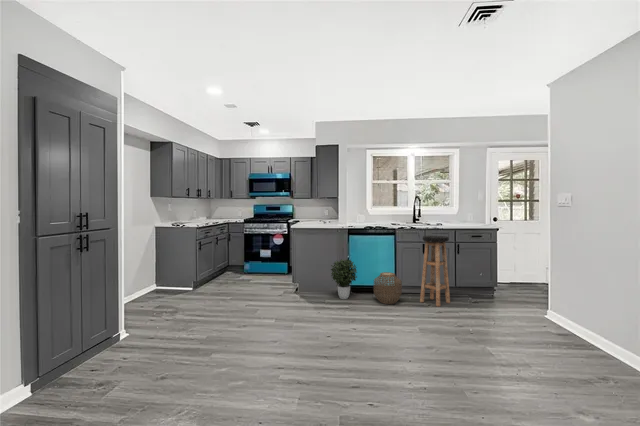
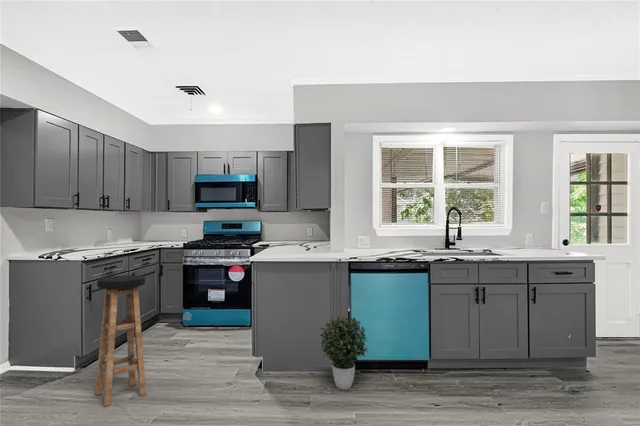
bar stool: present [420,236,450,307] -> present [95,275,146,407]
woven basket: present [374,272,402,304] -> none [398,341,450,404]

